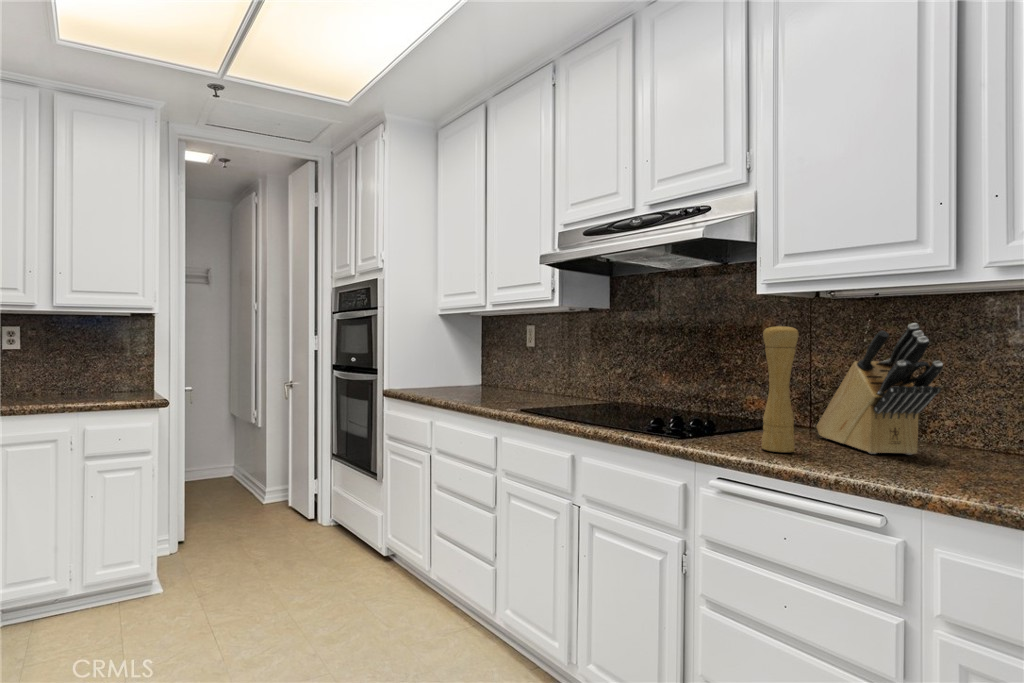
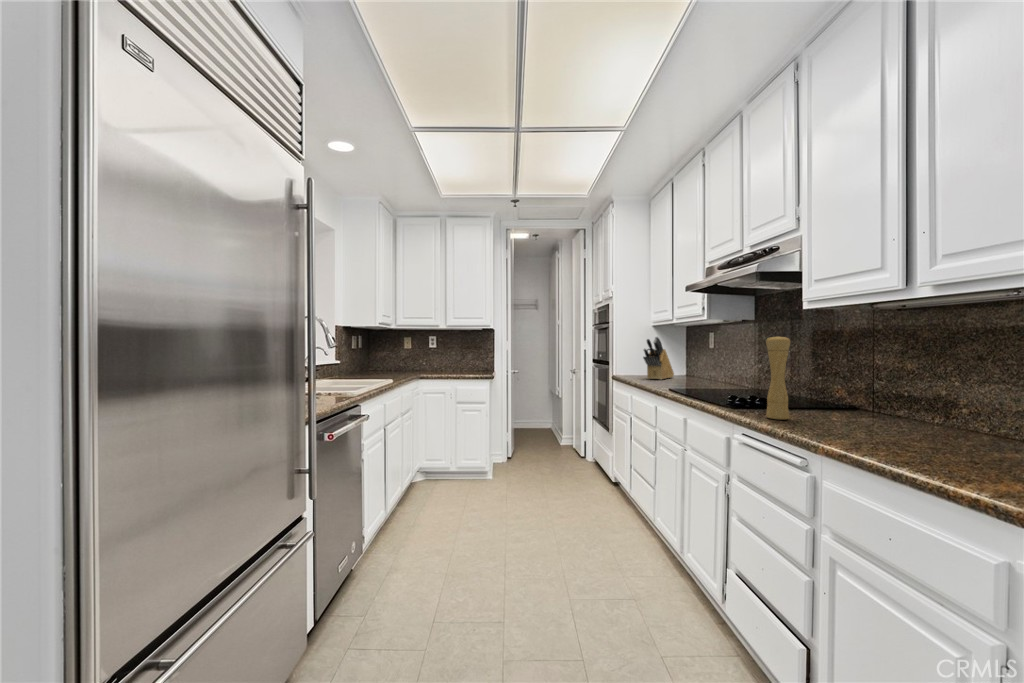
knife block: present [817,323,943,455] -> present [643,337,674,380]

